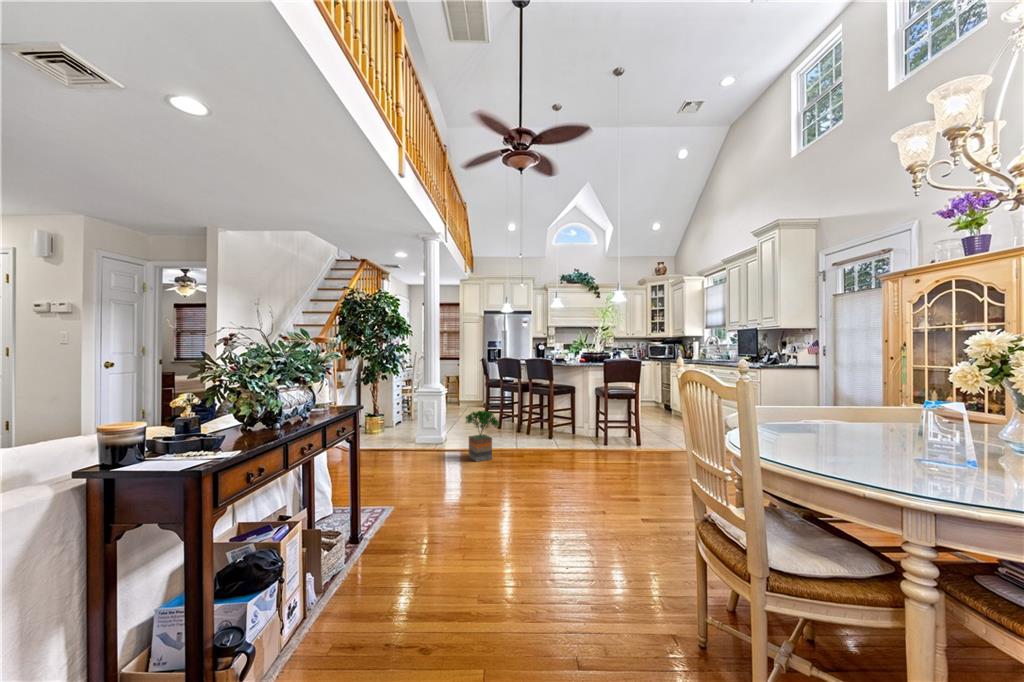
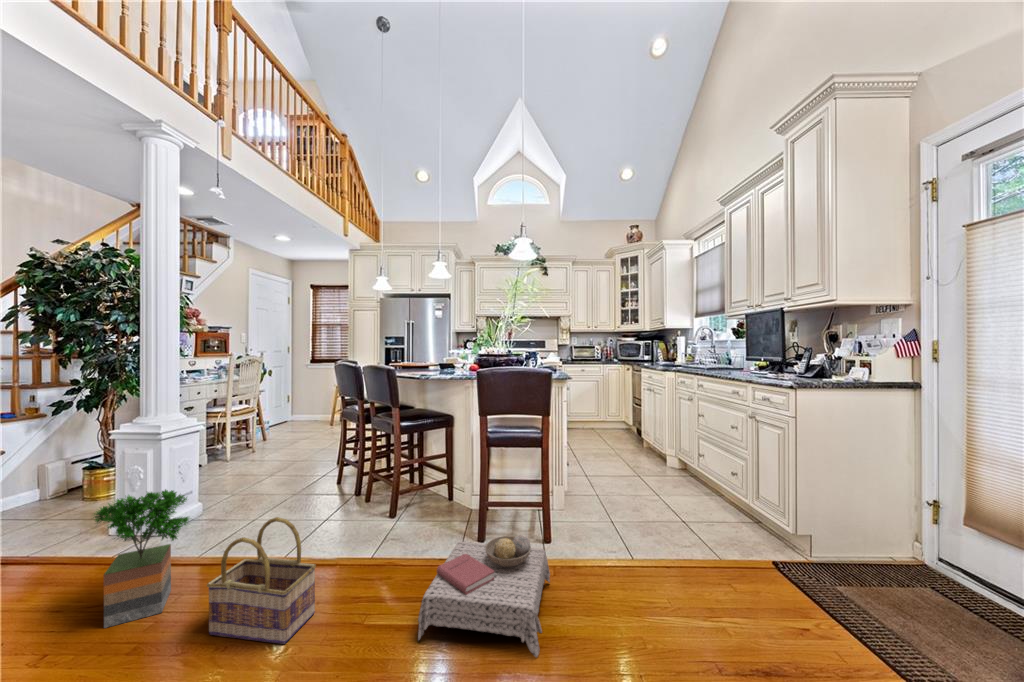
basket: none [521,420,557,464] -> present [207,517,316,644]
ottoman: none [603,429,657,467] -> present [418,535,550,657]

